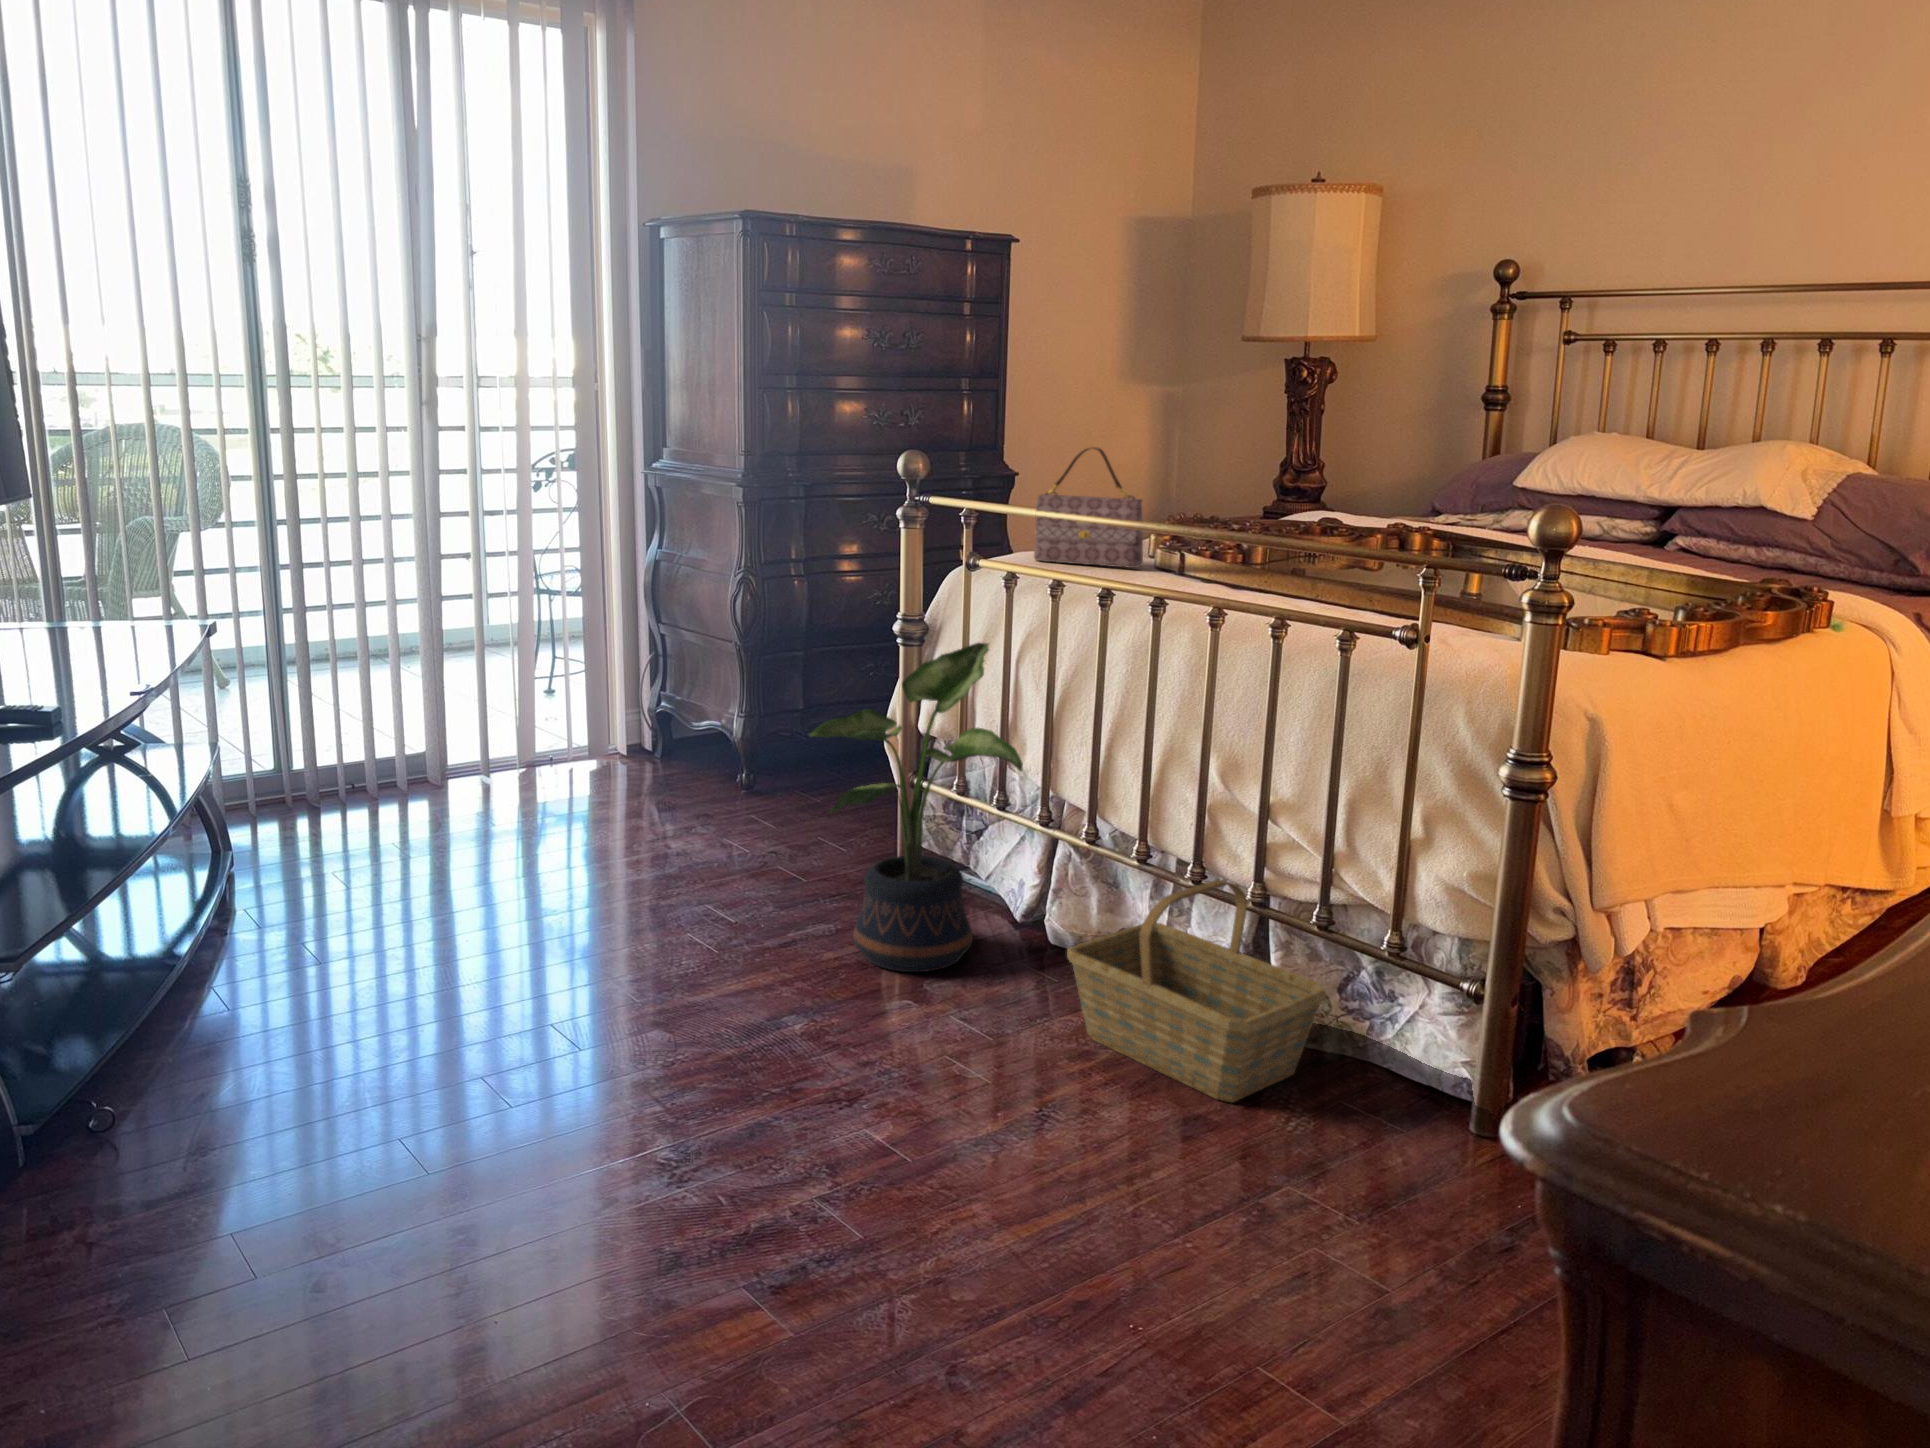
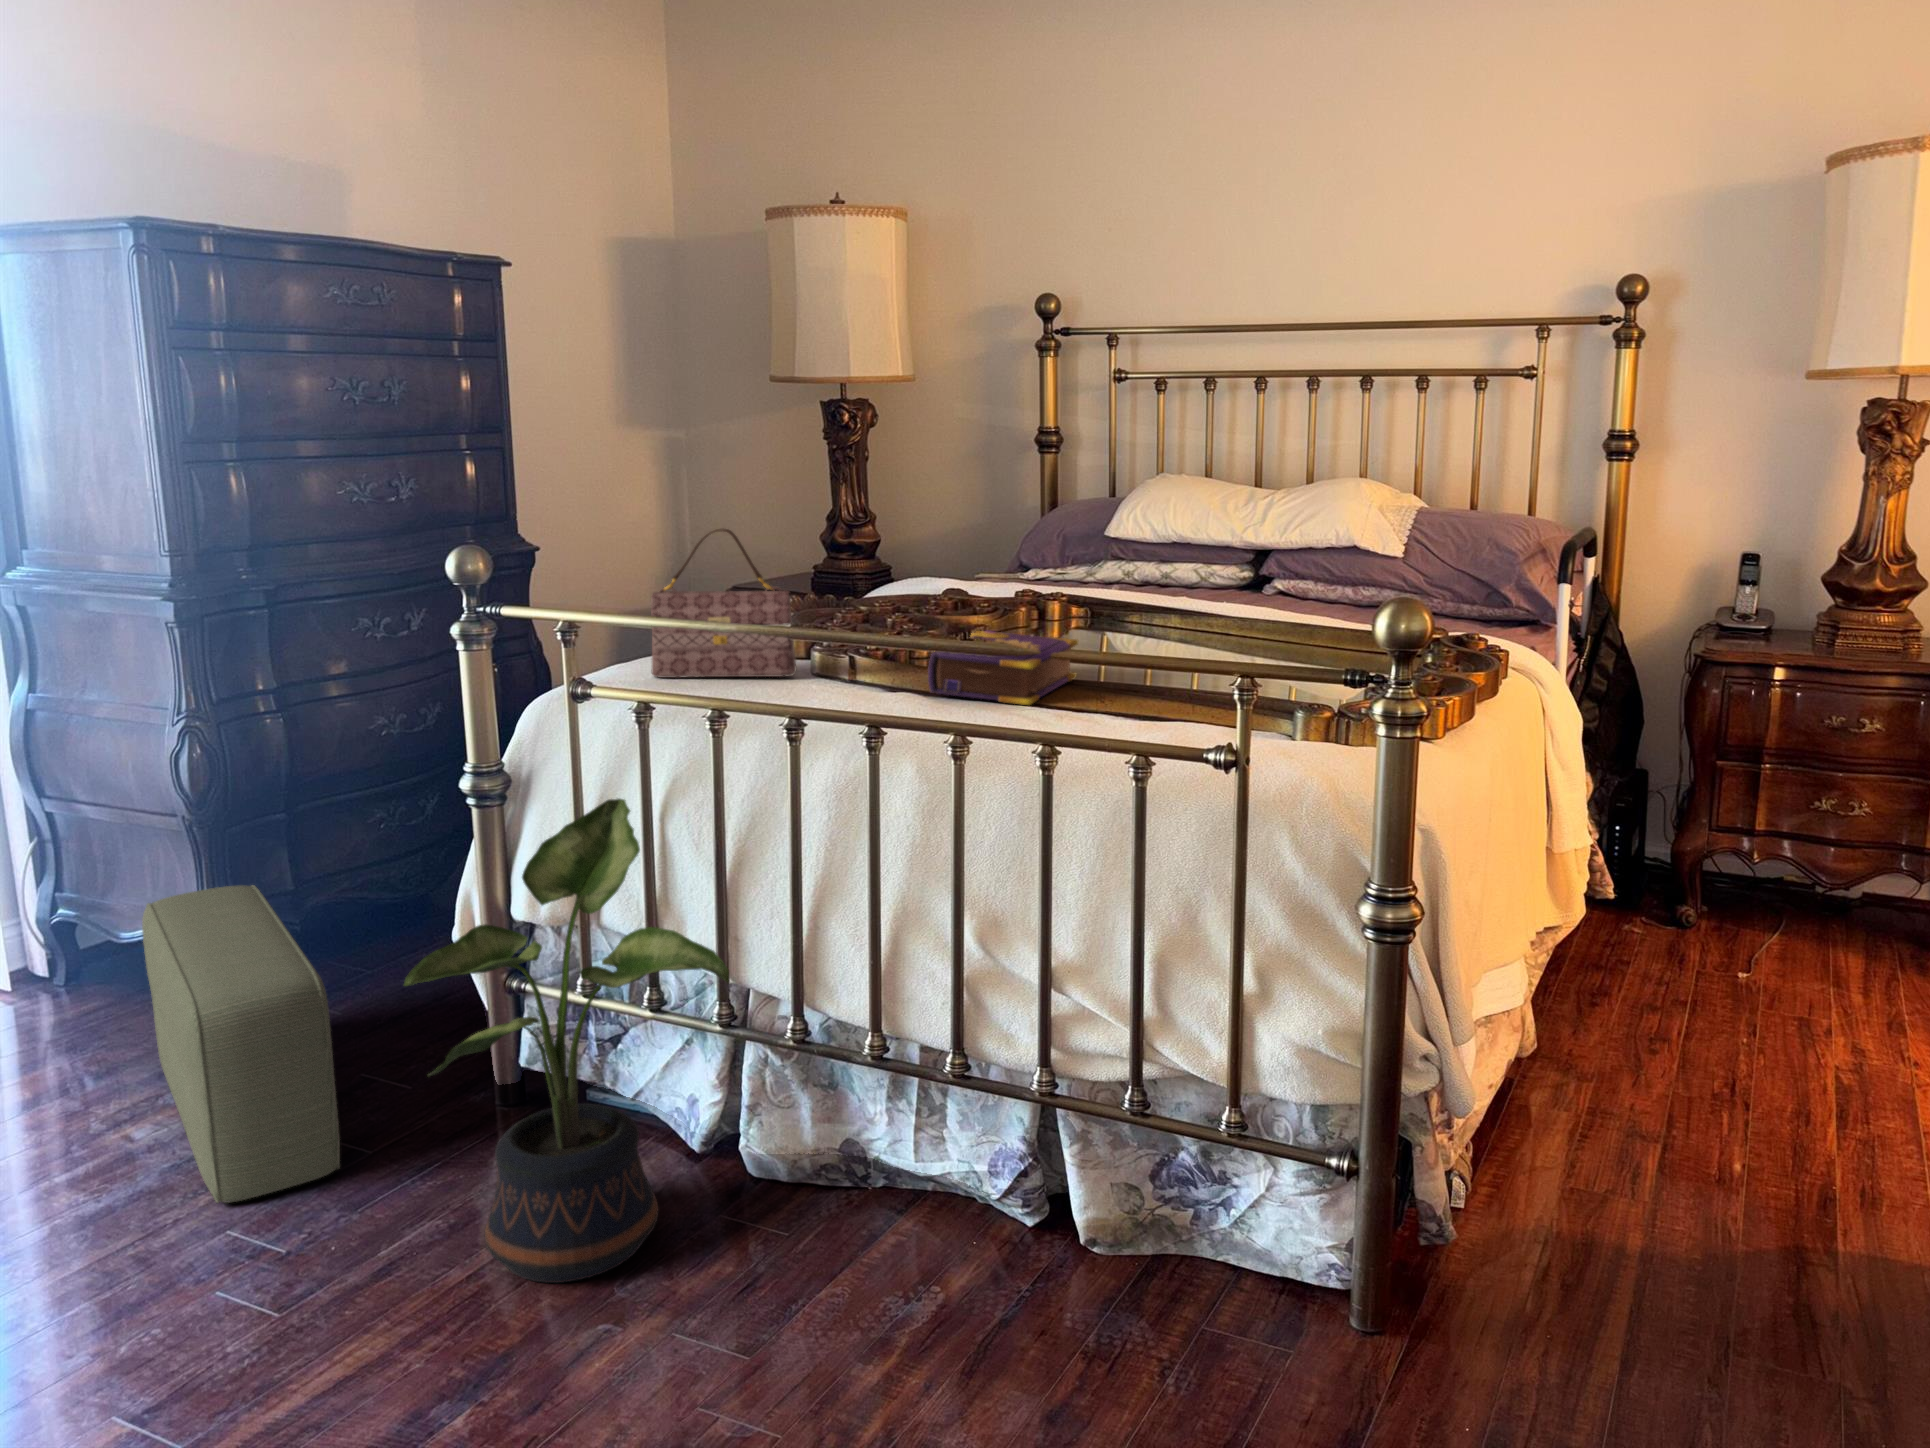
book: none [1230,543,1377,600] -> present [928,630,1078,705]
pouf: none [697,692,788,888] -> present [142,885,340,1203]
basket: present [1067,880,1326,1102] -> none [830,1080,1166,1377]

